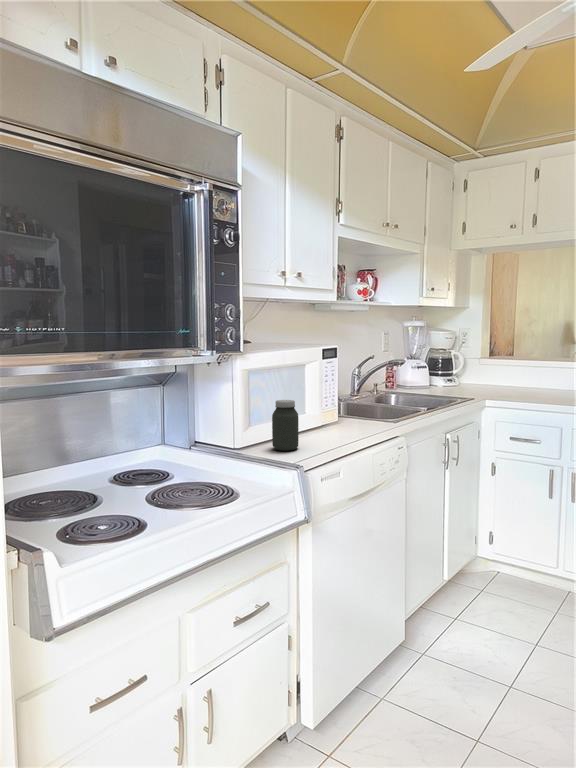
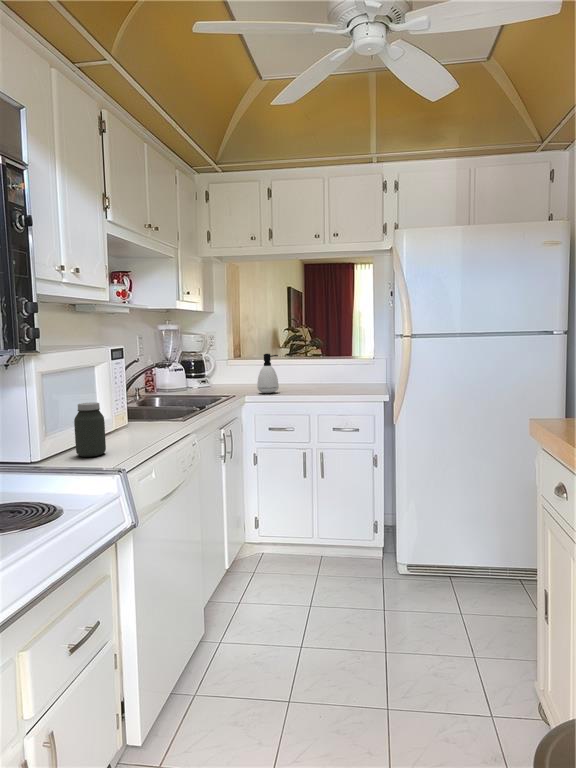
soap dispenser: none [502,354,531,398] -> present [257,354,279,393]

